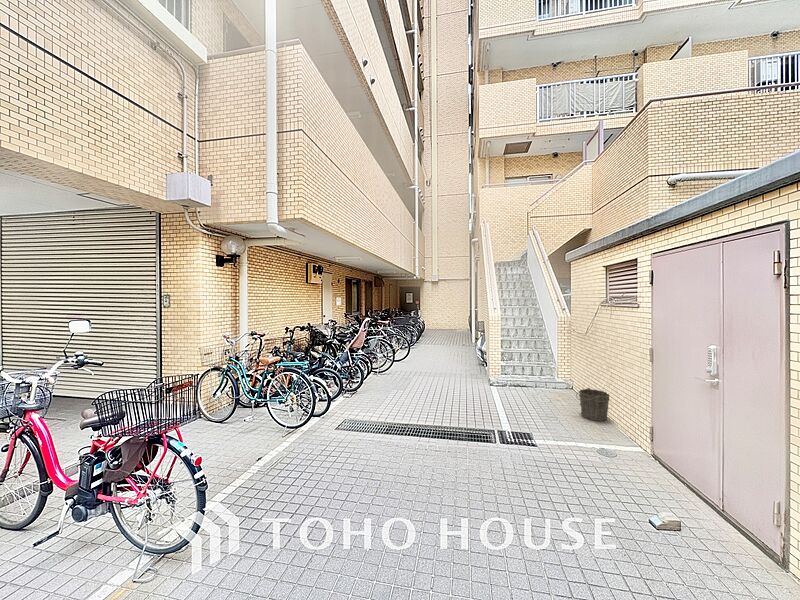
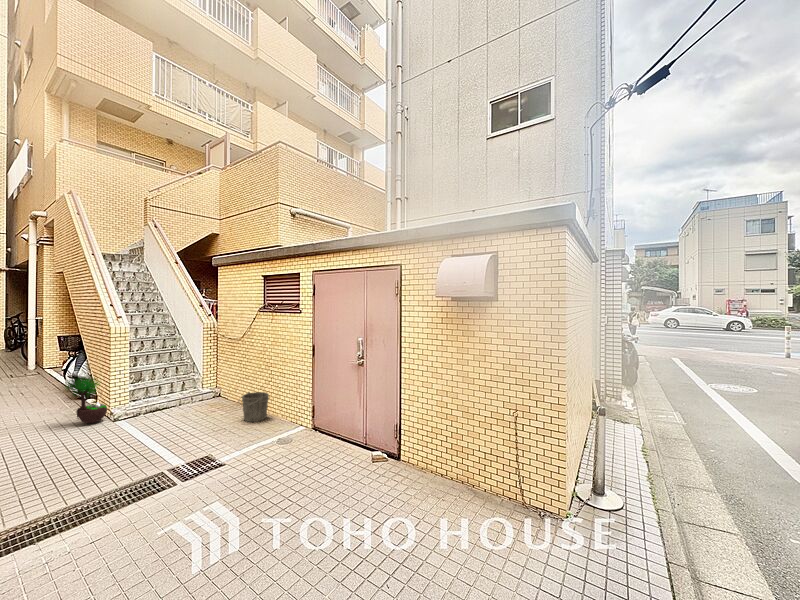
potted tree: none [465,346,487,383] -> present [67,375,107,423]

